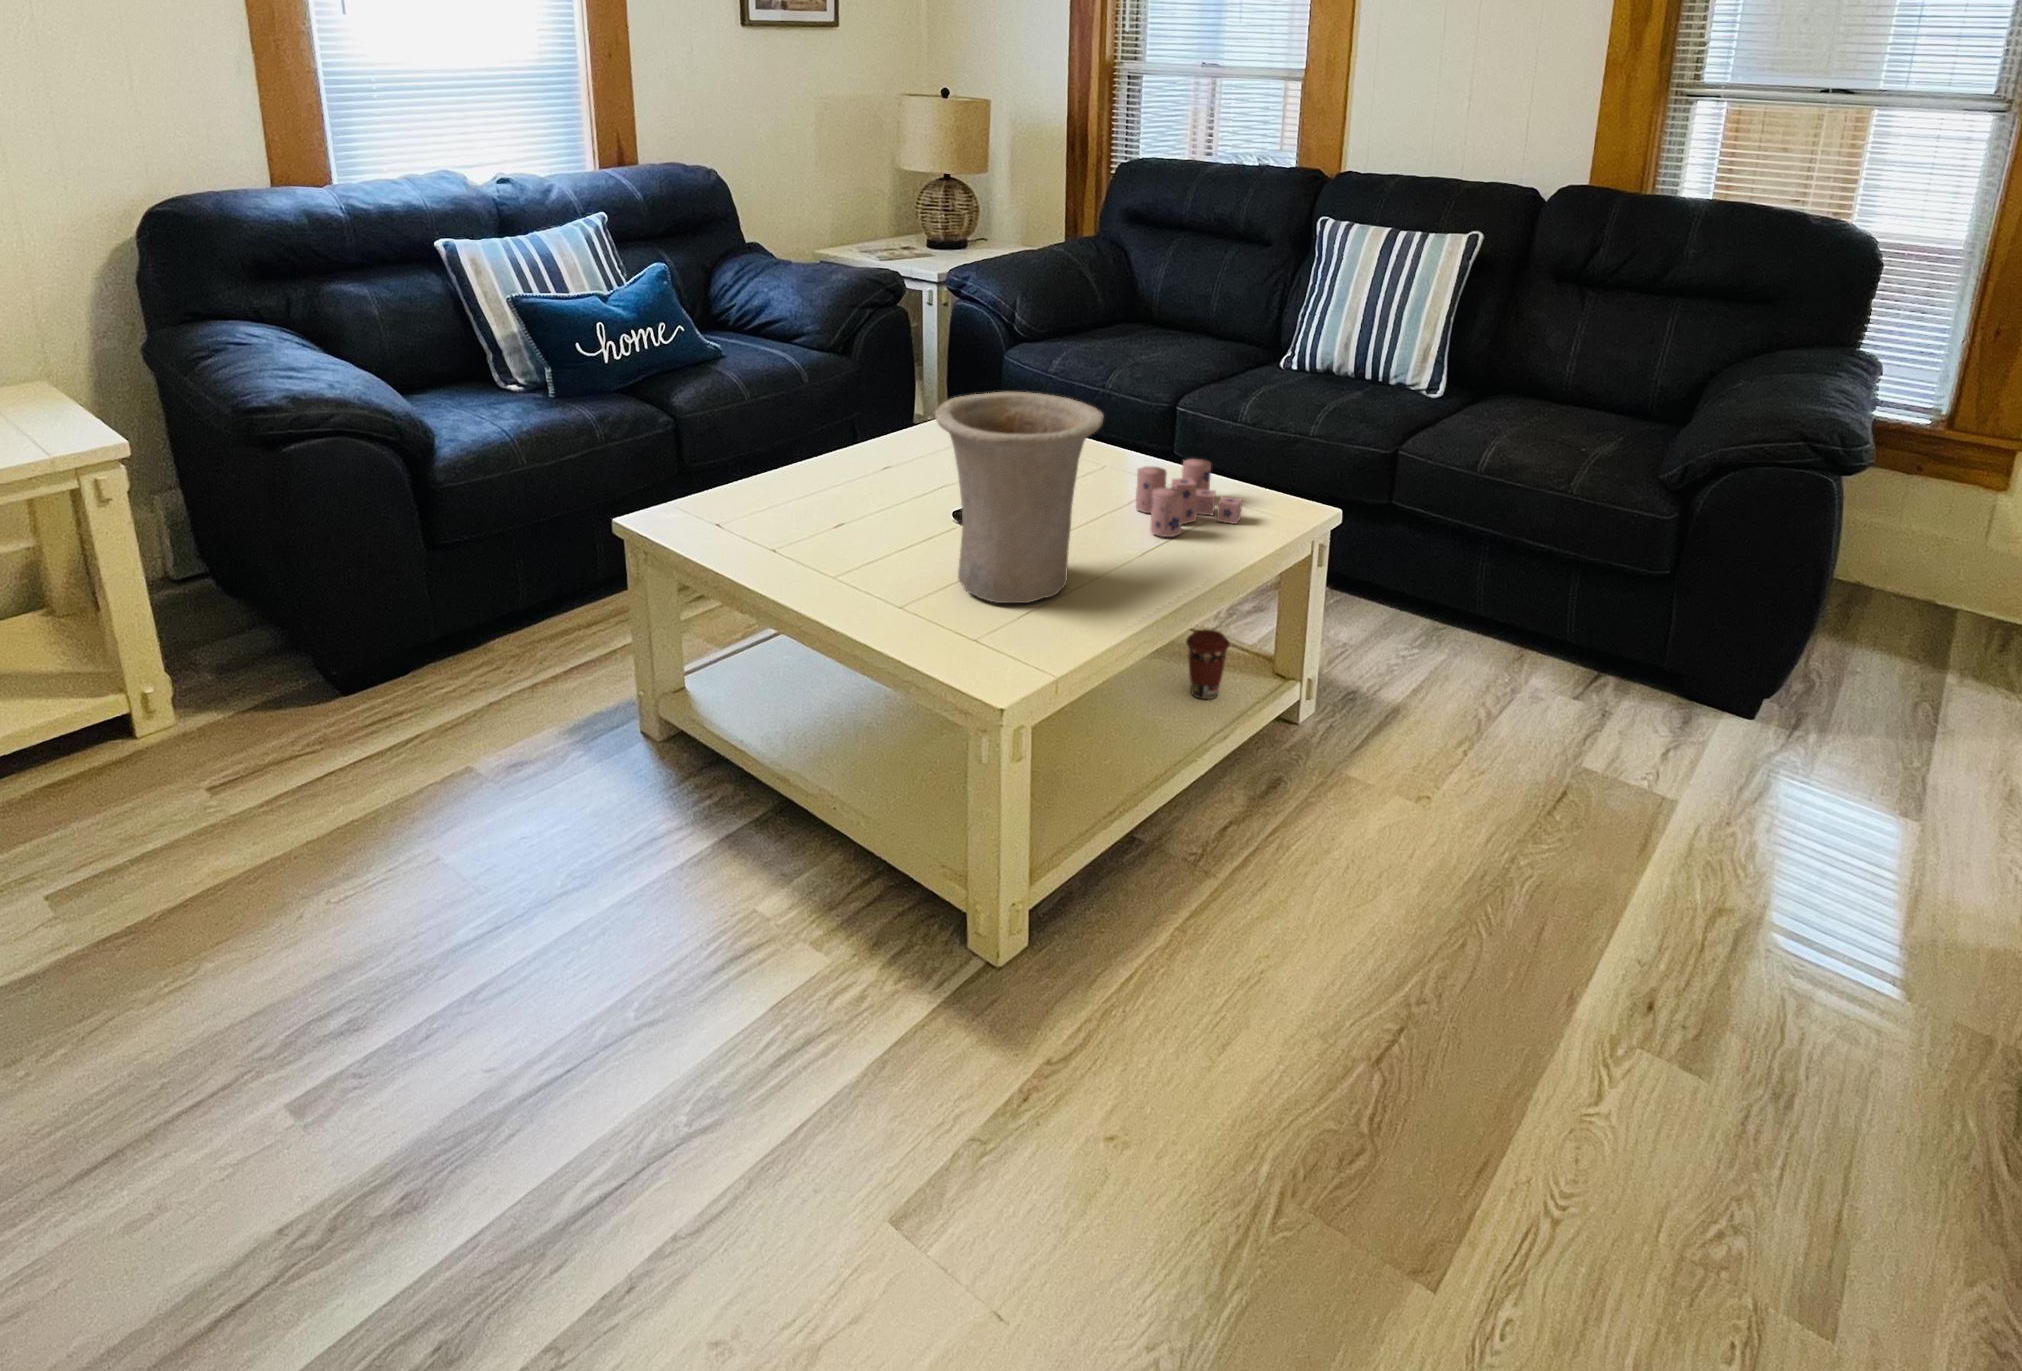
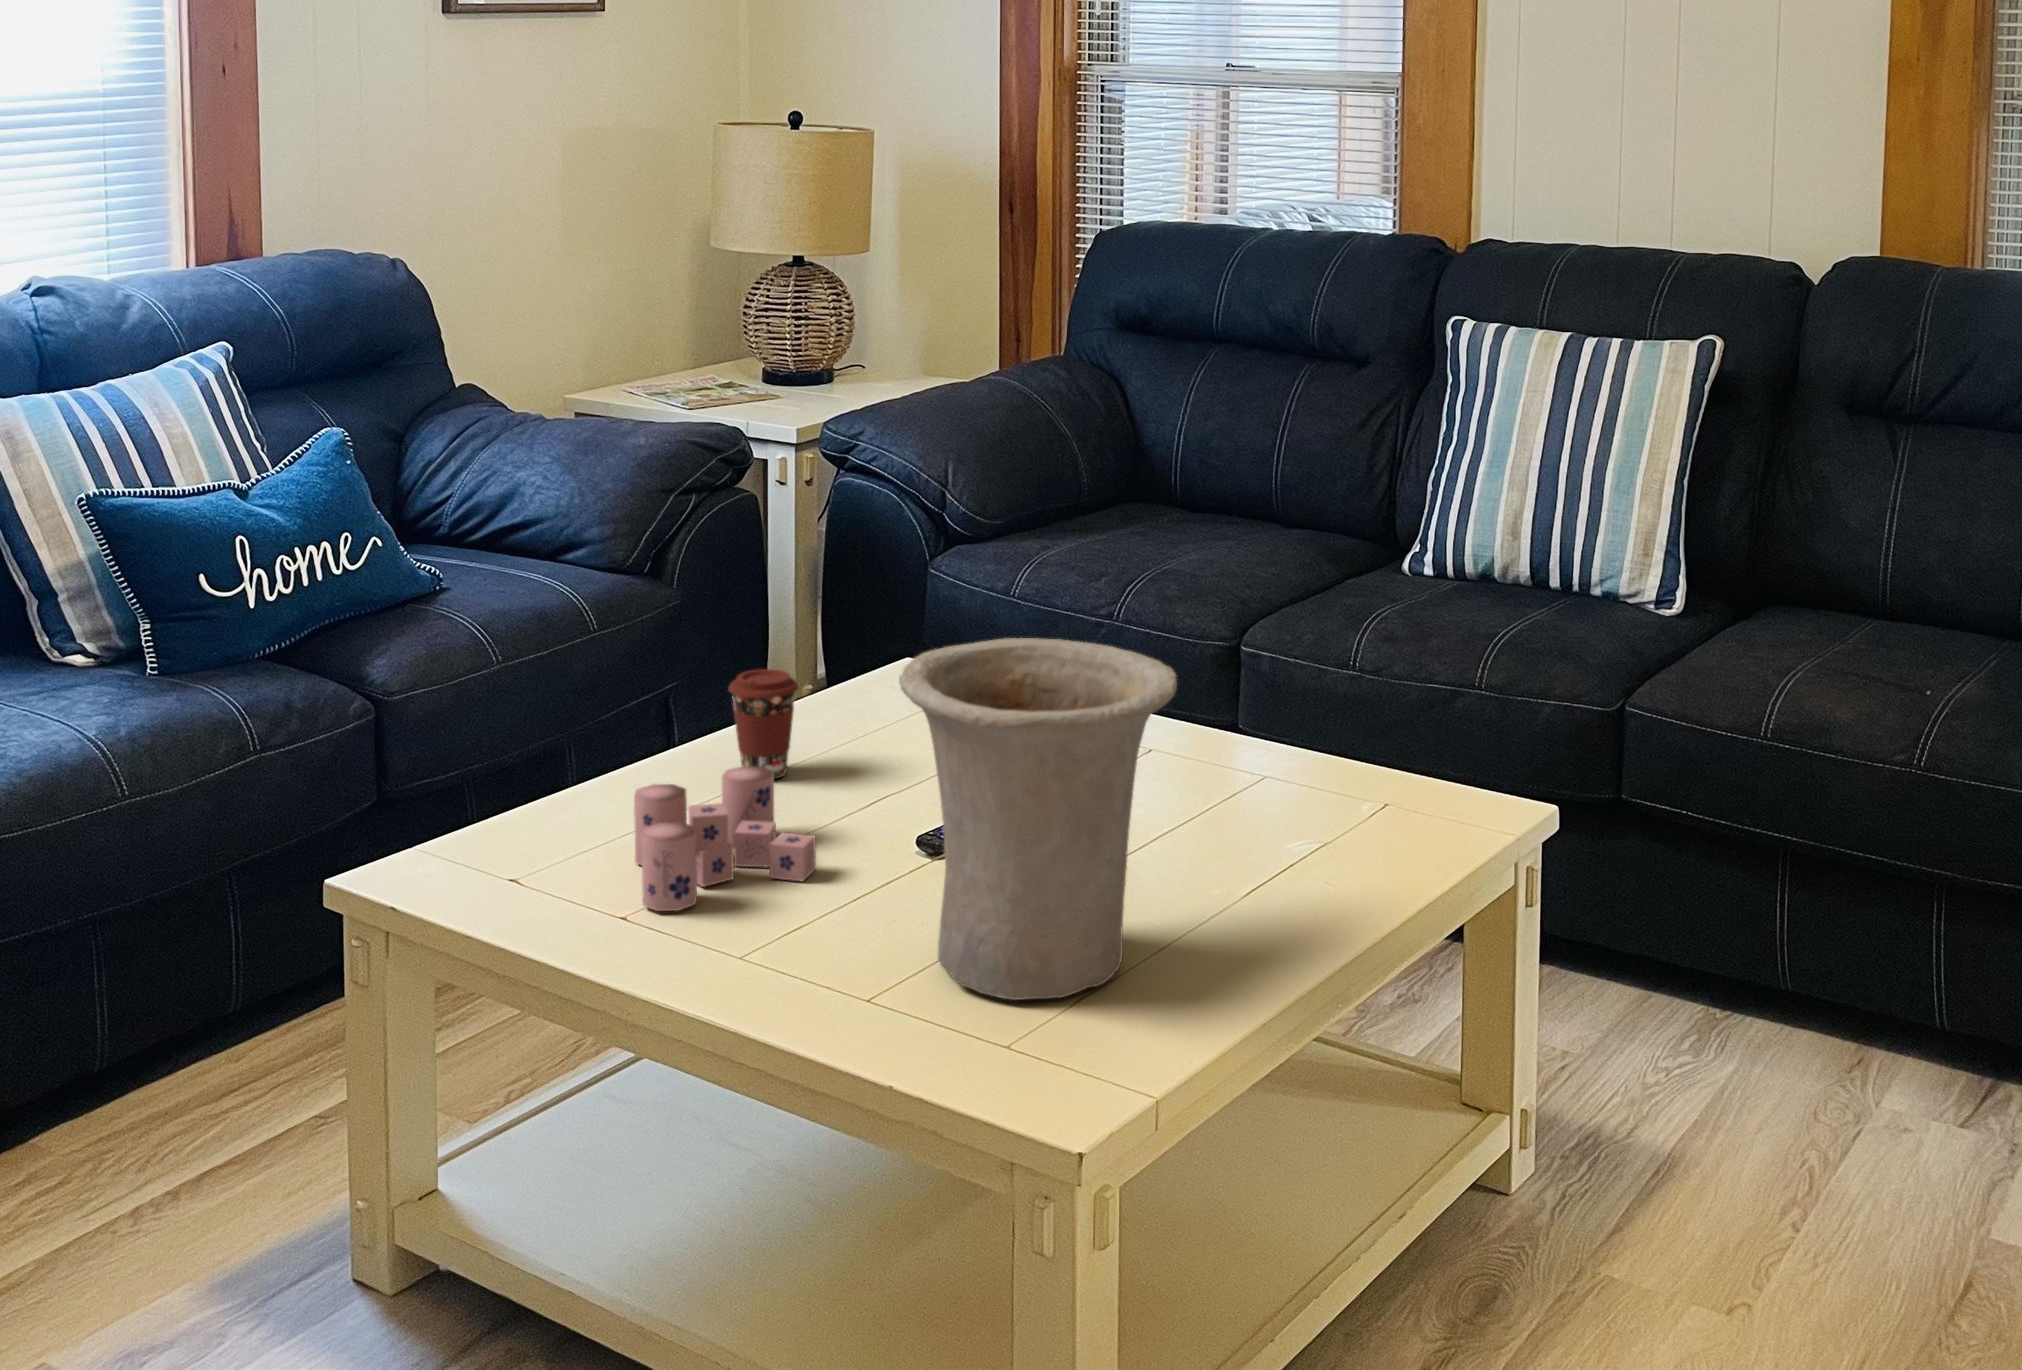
candle: present [1136,459,1242,537] -> present [634,766,816,911]
coffee cup: present [1186,629,1230,699] -> present [728,669,798,779]

